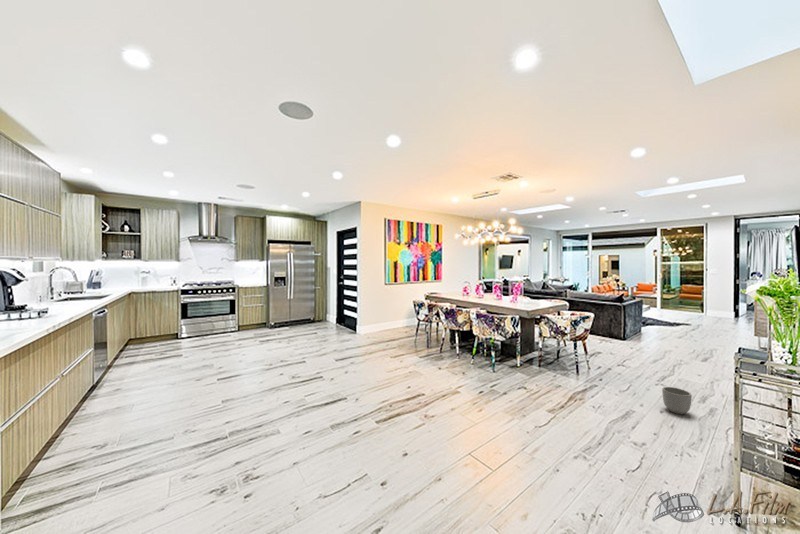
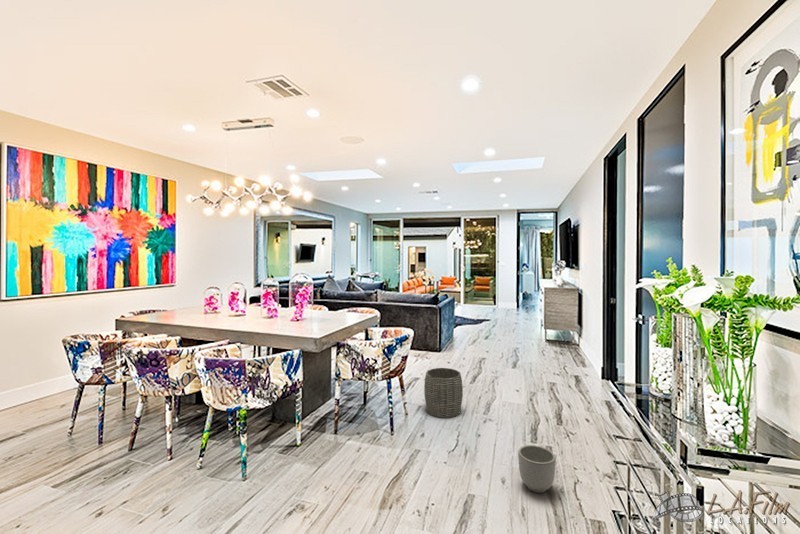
woven basket: none [602,342,632,374] -> present [424,368,463,418]

